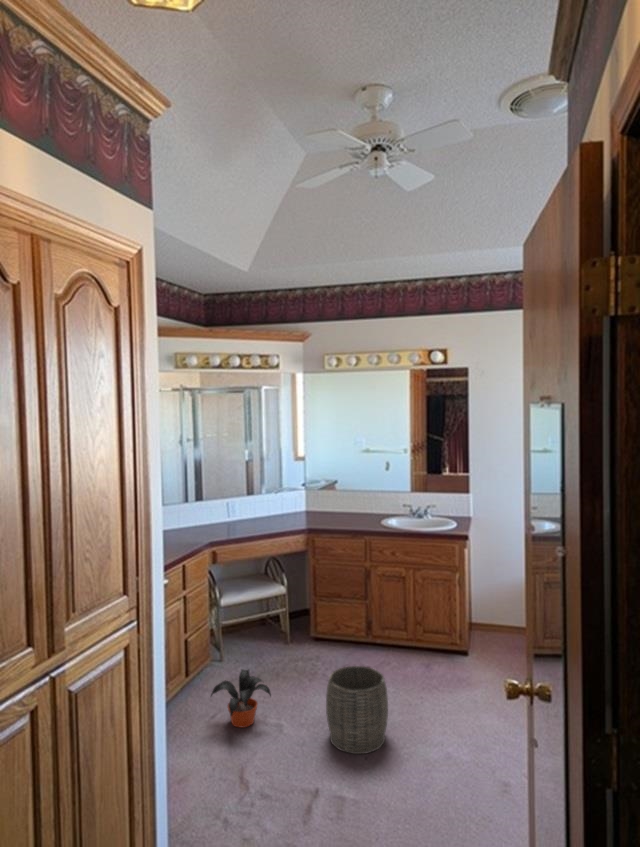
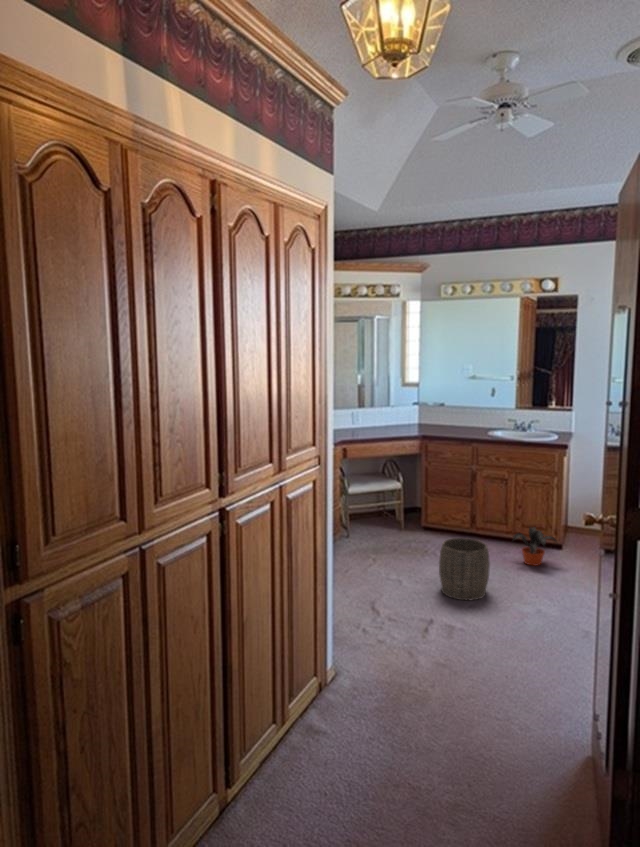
potted plant: present [211,669,271,727] -> present [513,527,556,566]

